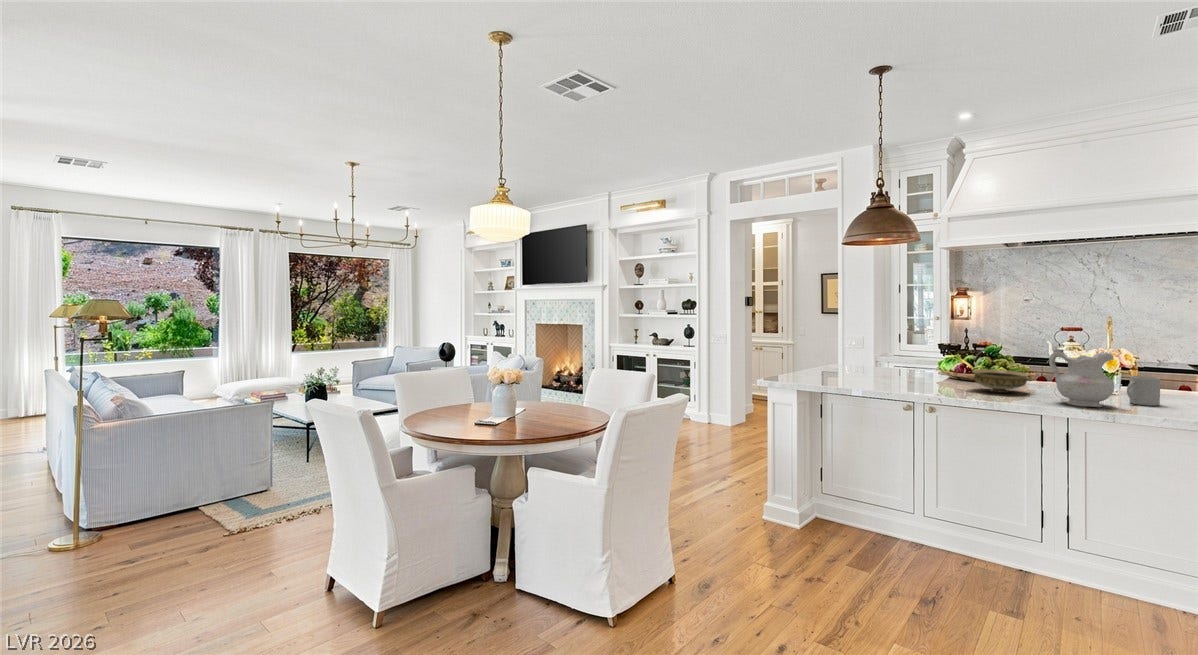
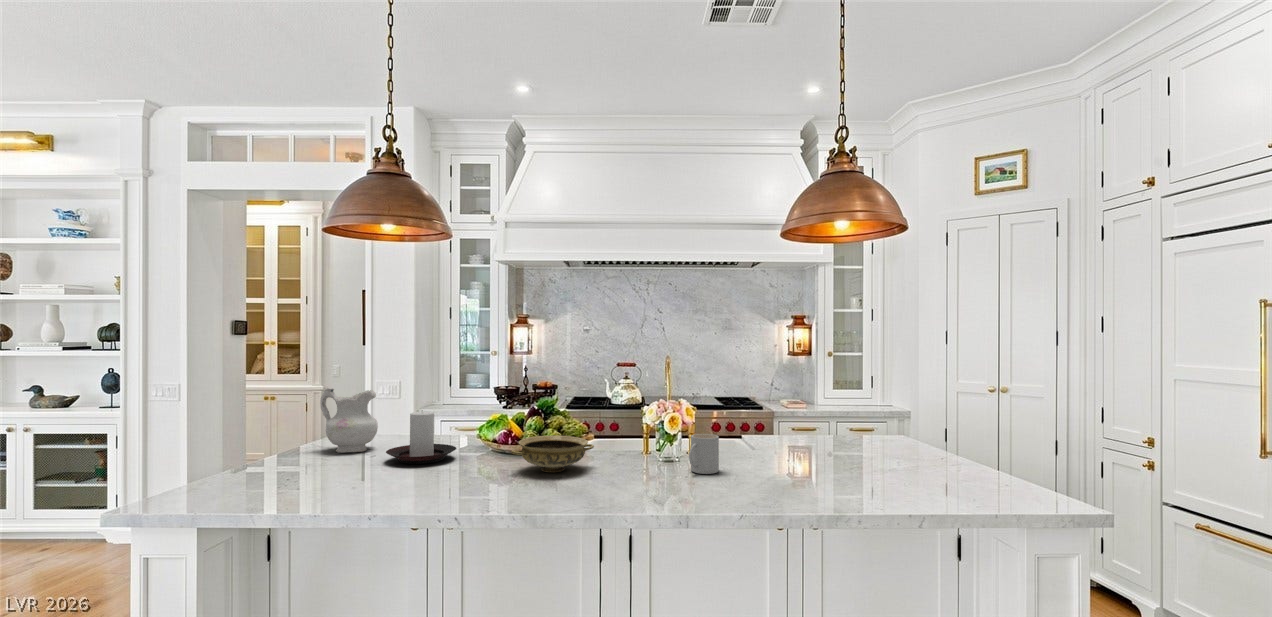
candle holder: none [875,349,922,381] -> present [386,411,456,464]
ceramic pitcher: present [1049,349,1114,407] -> present [320,389,378,453]

